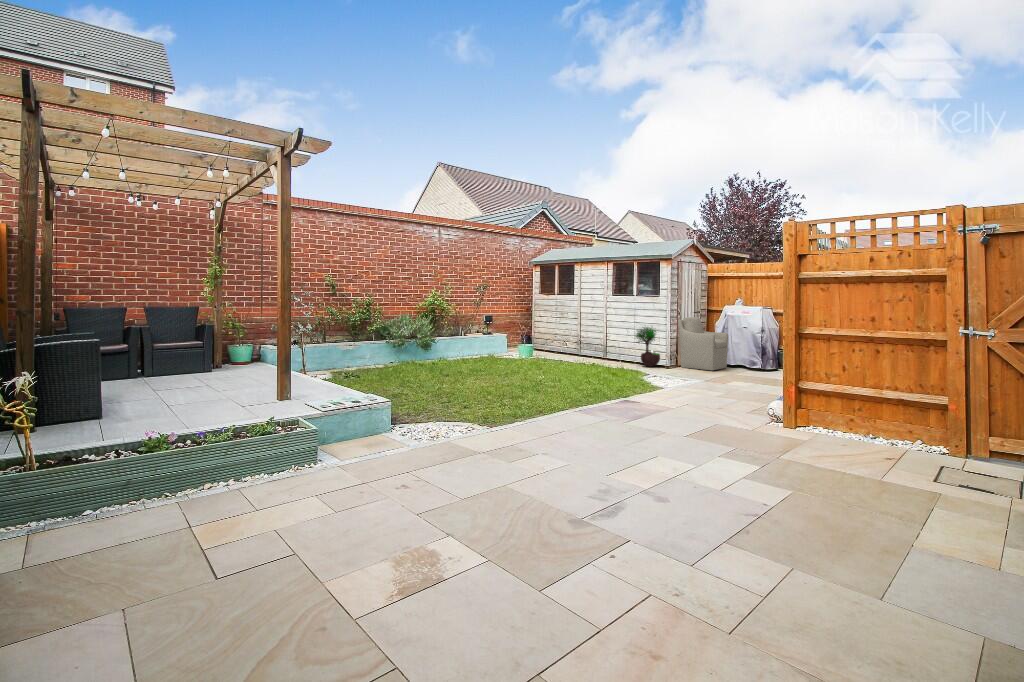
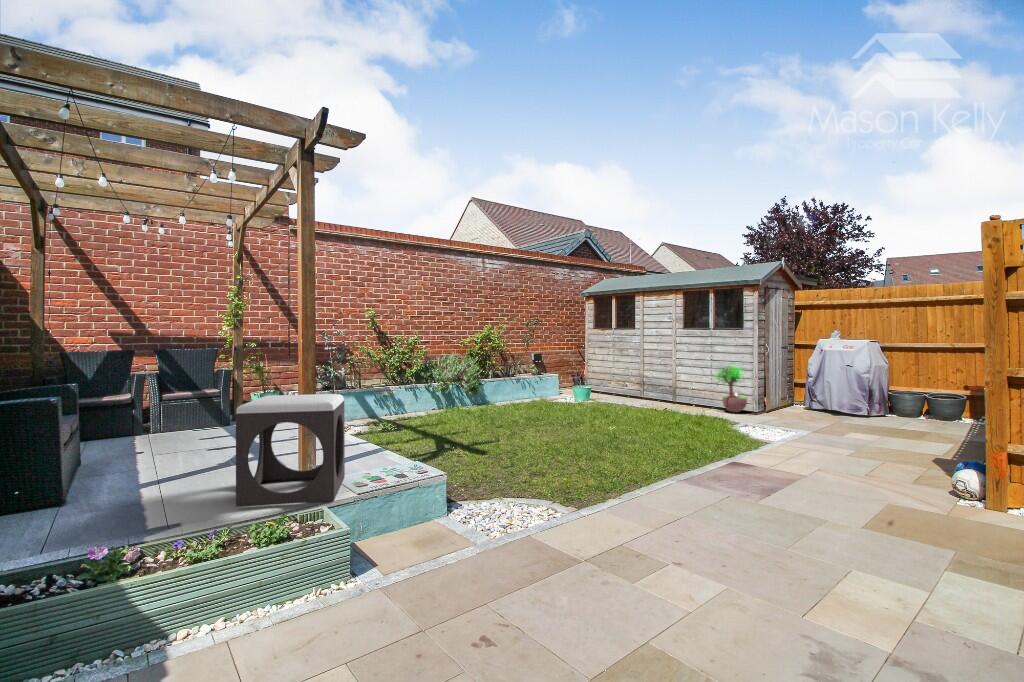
chair: present [678,317,728,370] -> none [766,353,829,417]
footstool: none [232,340,313,418] -> present [236,394,345,507]

